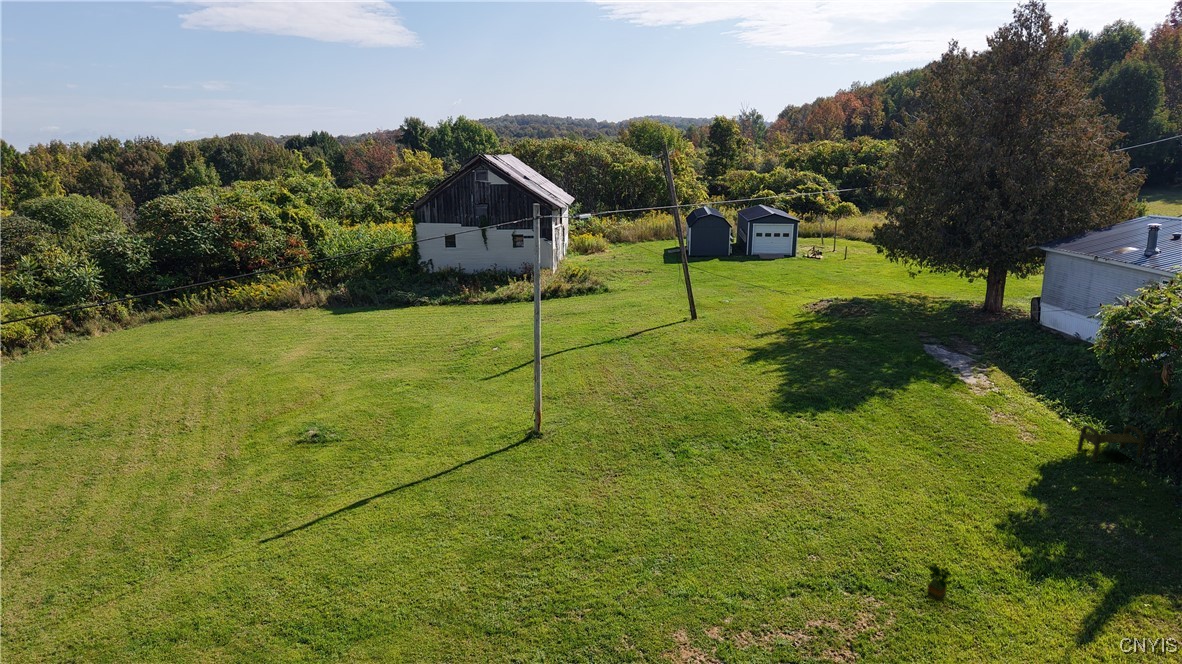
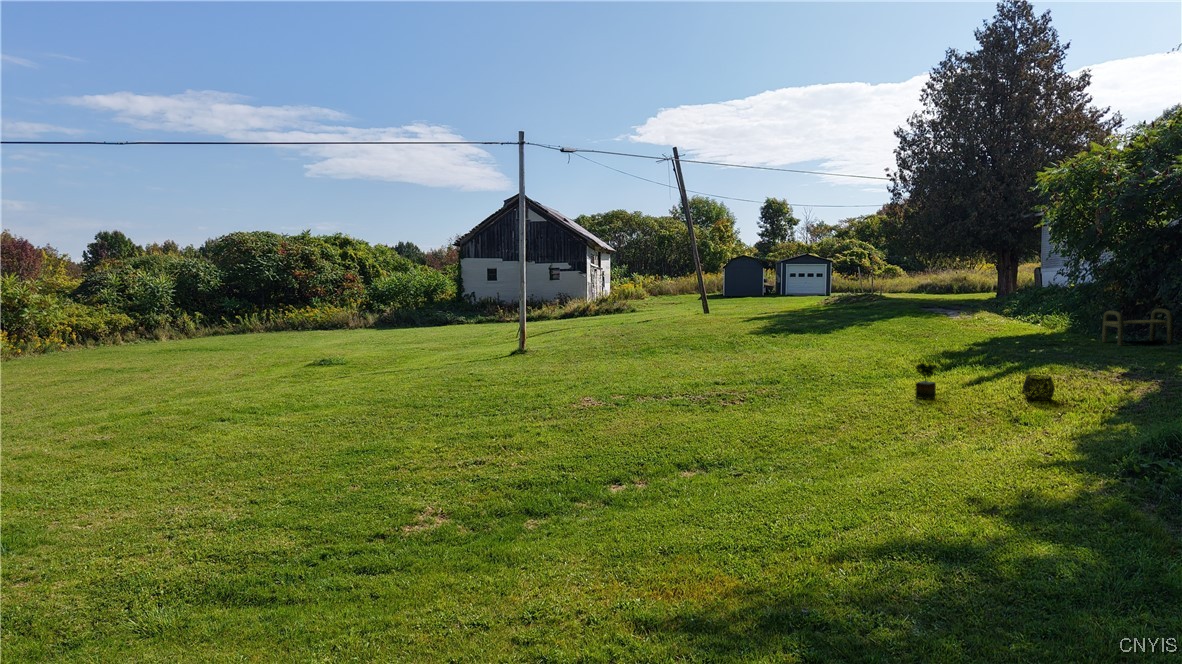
woven basket: none [1025,585,1056,615] -> present [1023,375,1055,401]

